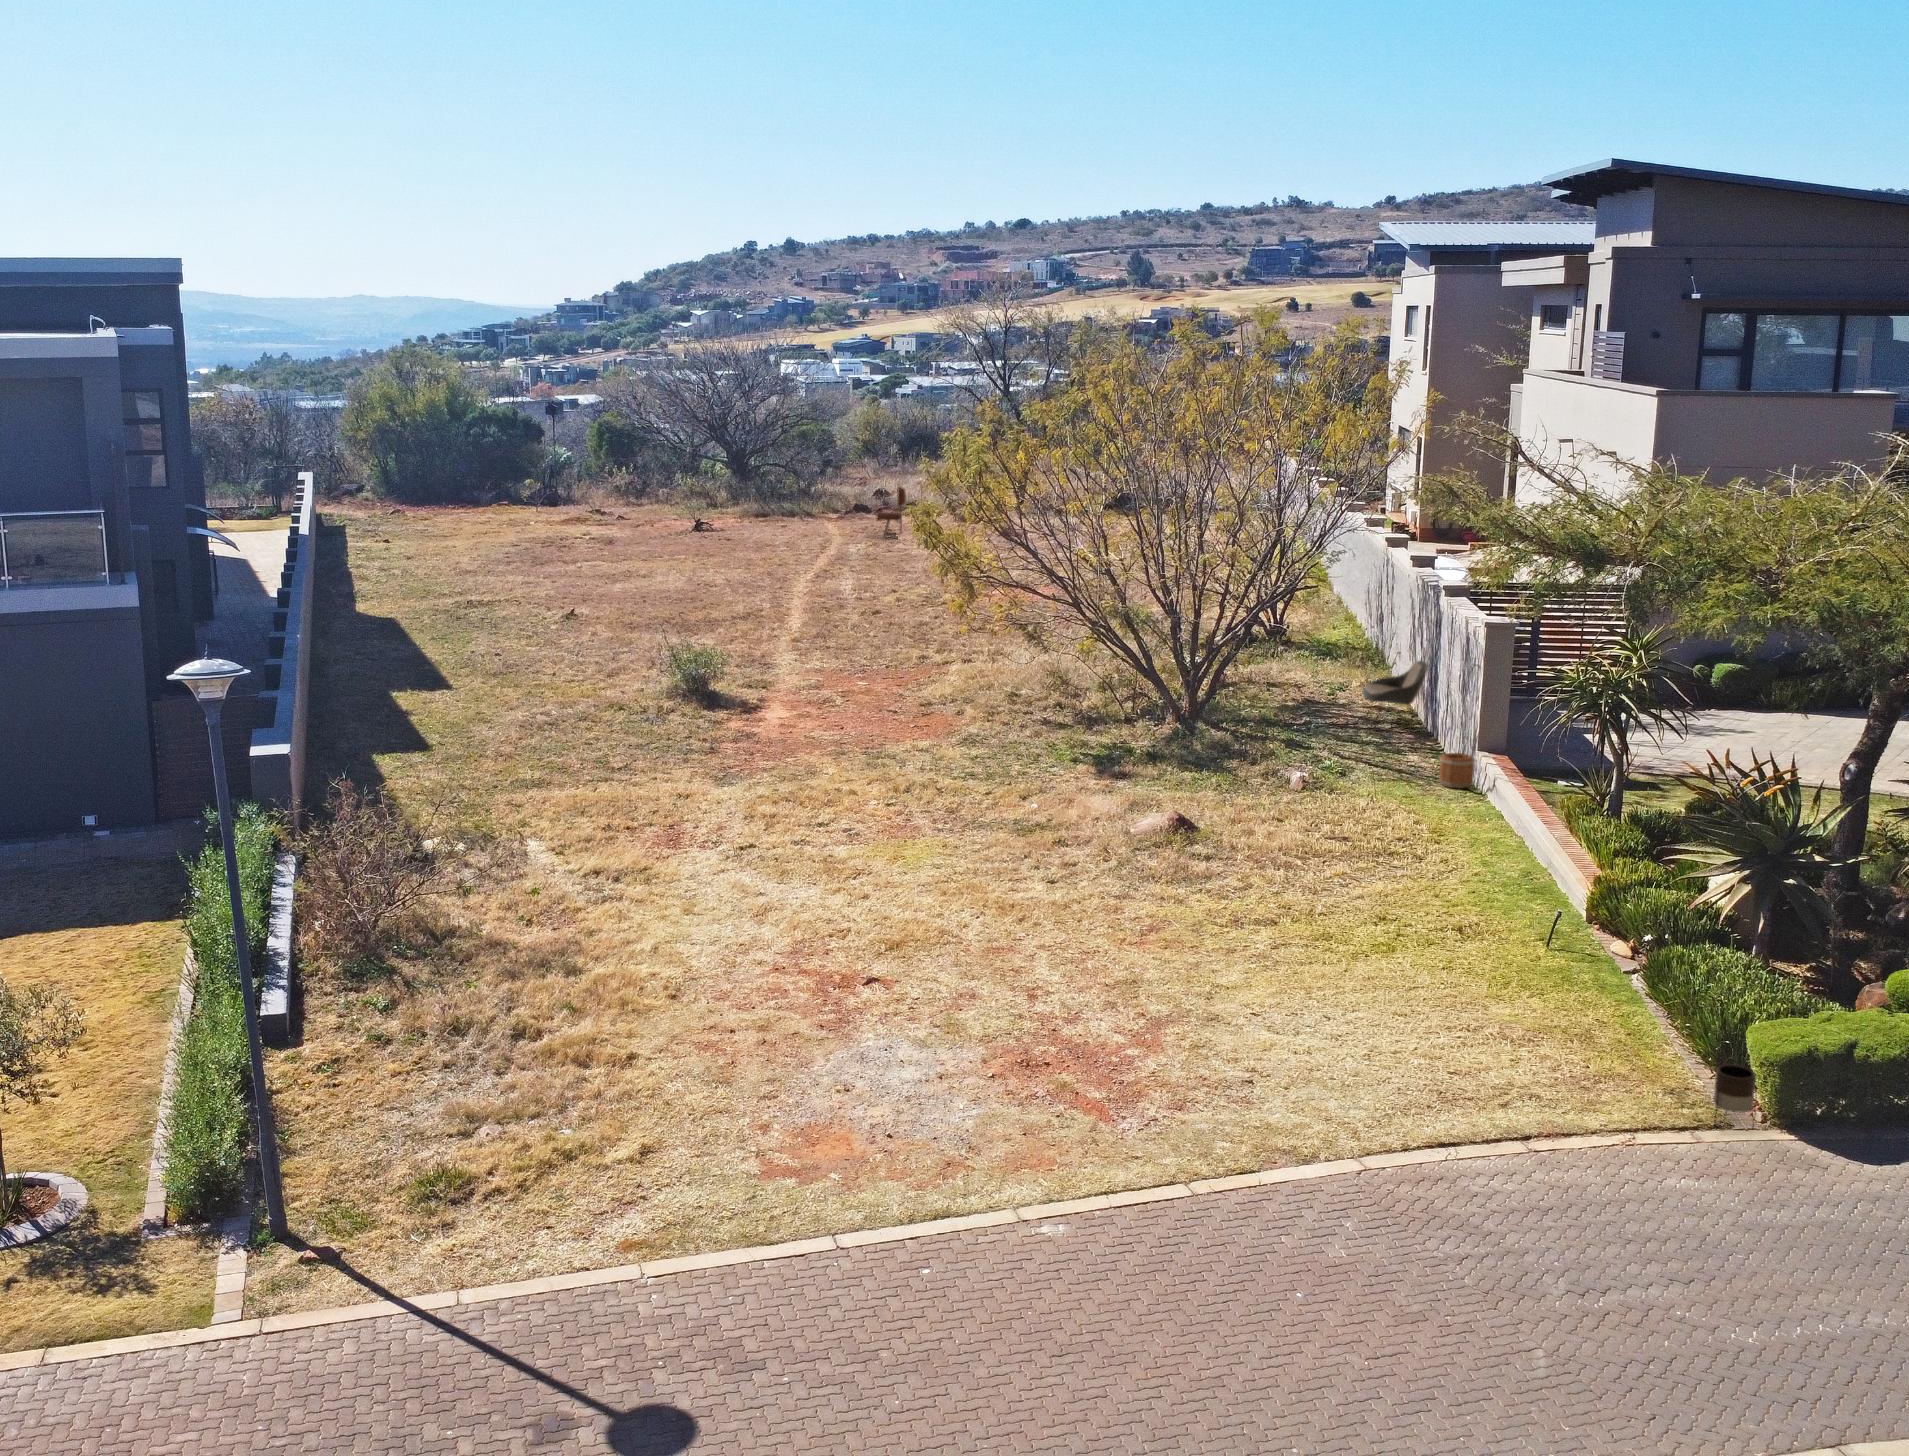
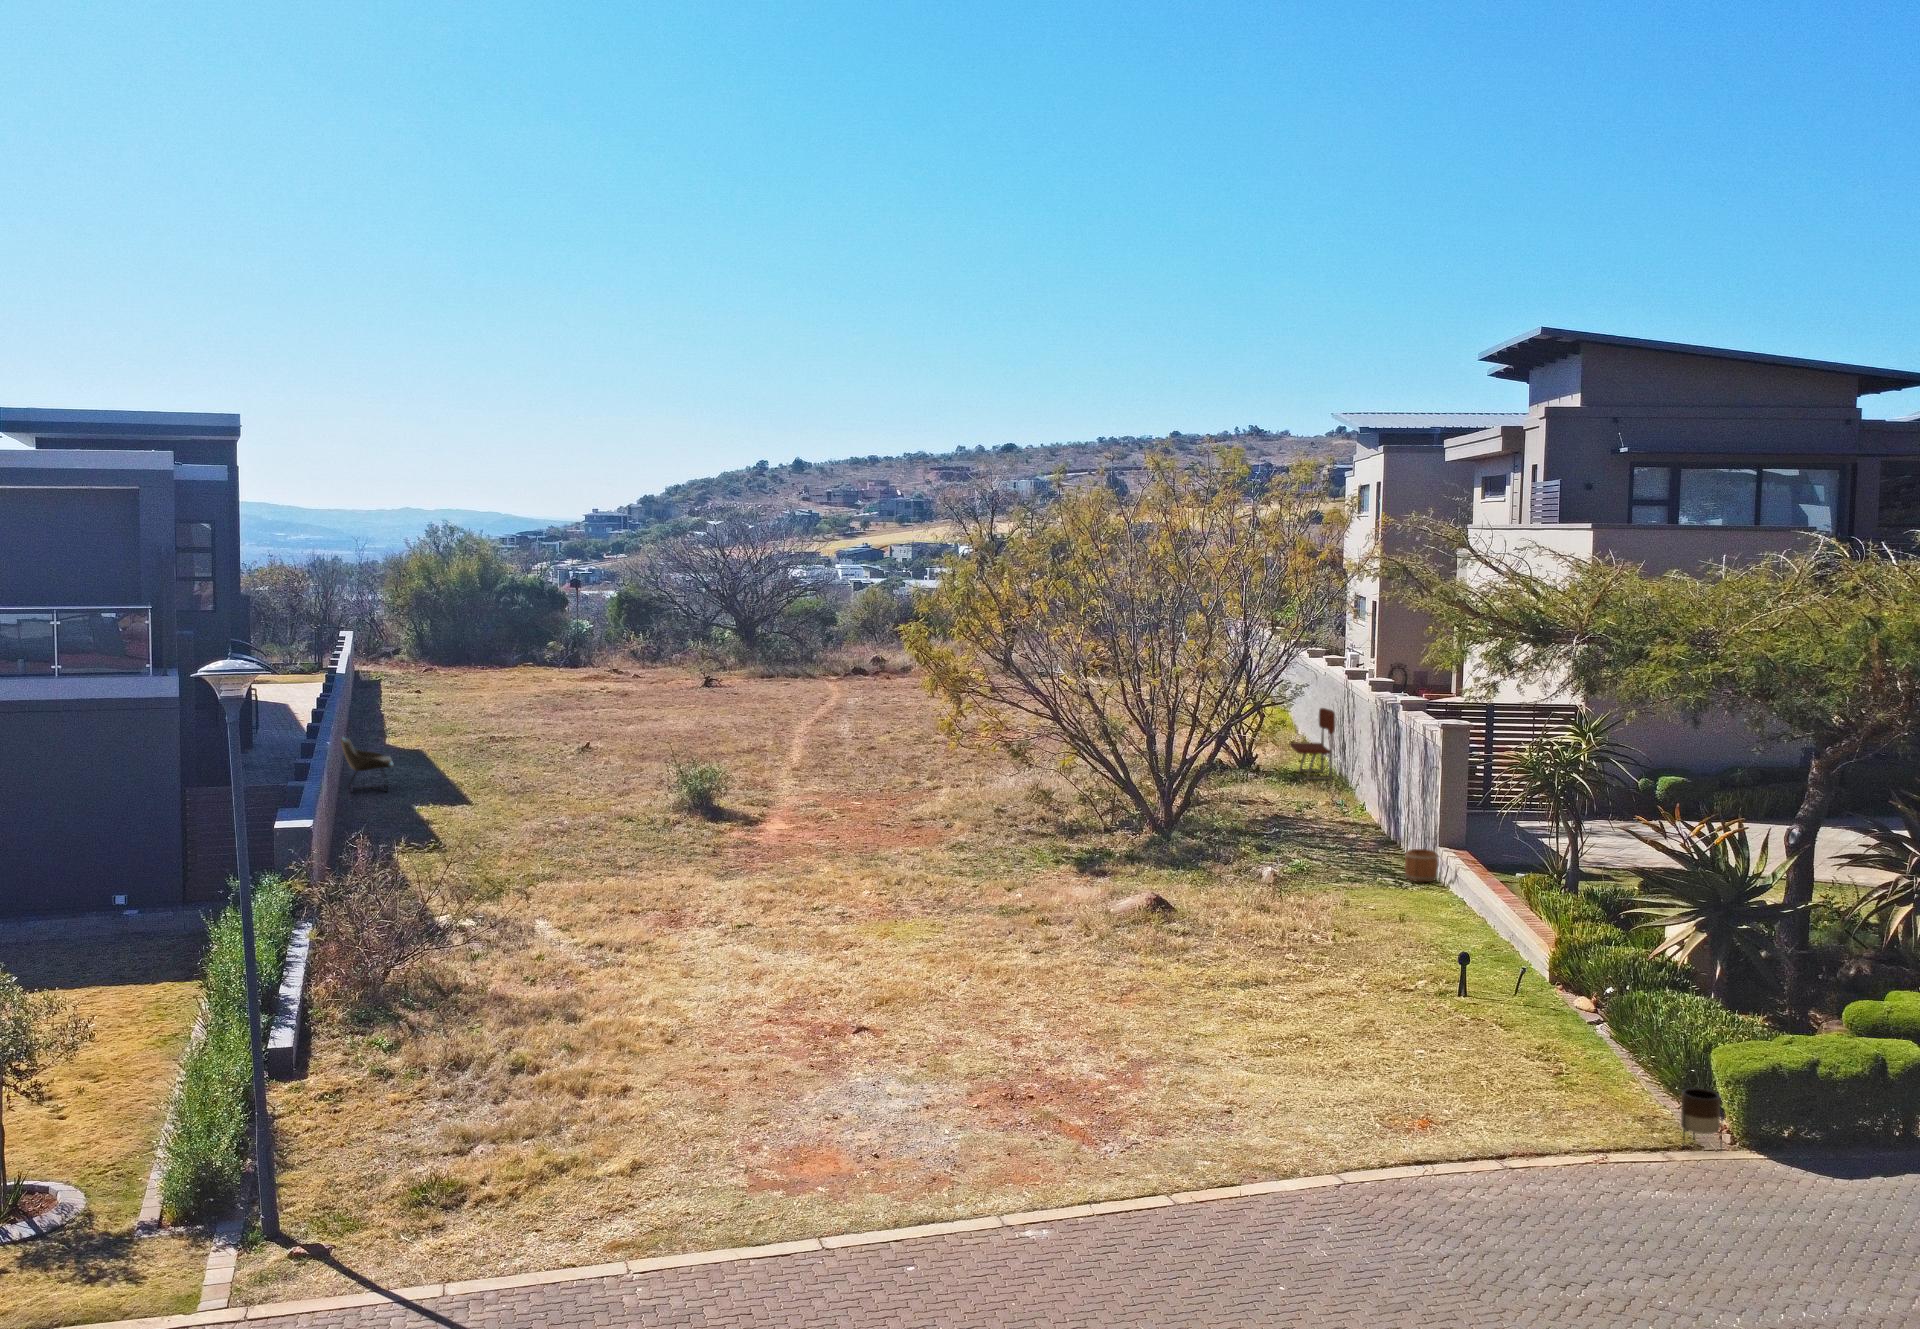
bench: present [877,487,906,539] -> present [1290,708,1335,780]
lounge chair: present [1363,661,1428,732] -> present [341,738,394,792]

